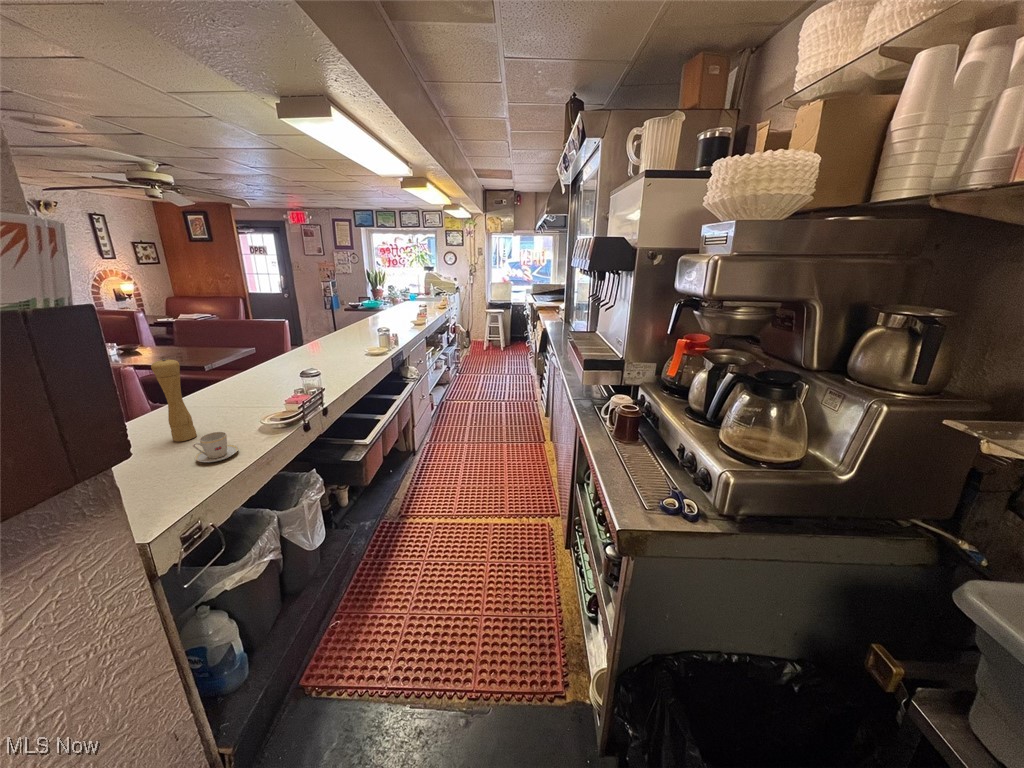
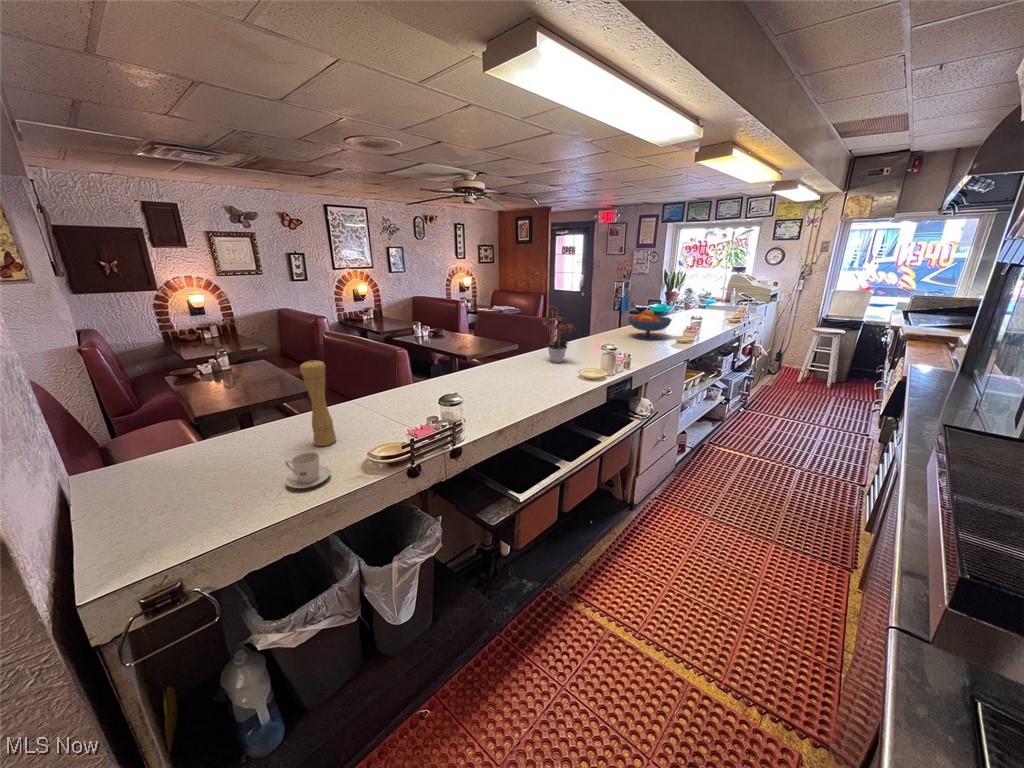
flower arrangement: none [314,299,352,350] -> present [543,306,575,363]
fruit bowl: none [373,302,408,326] -> present [628,310,672,340]

